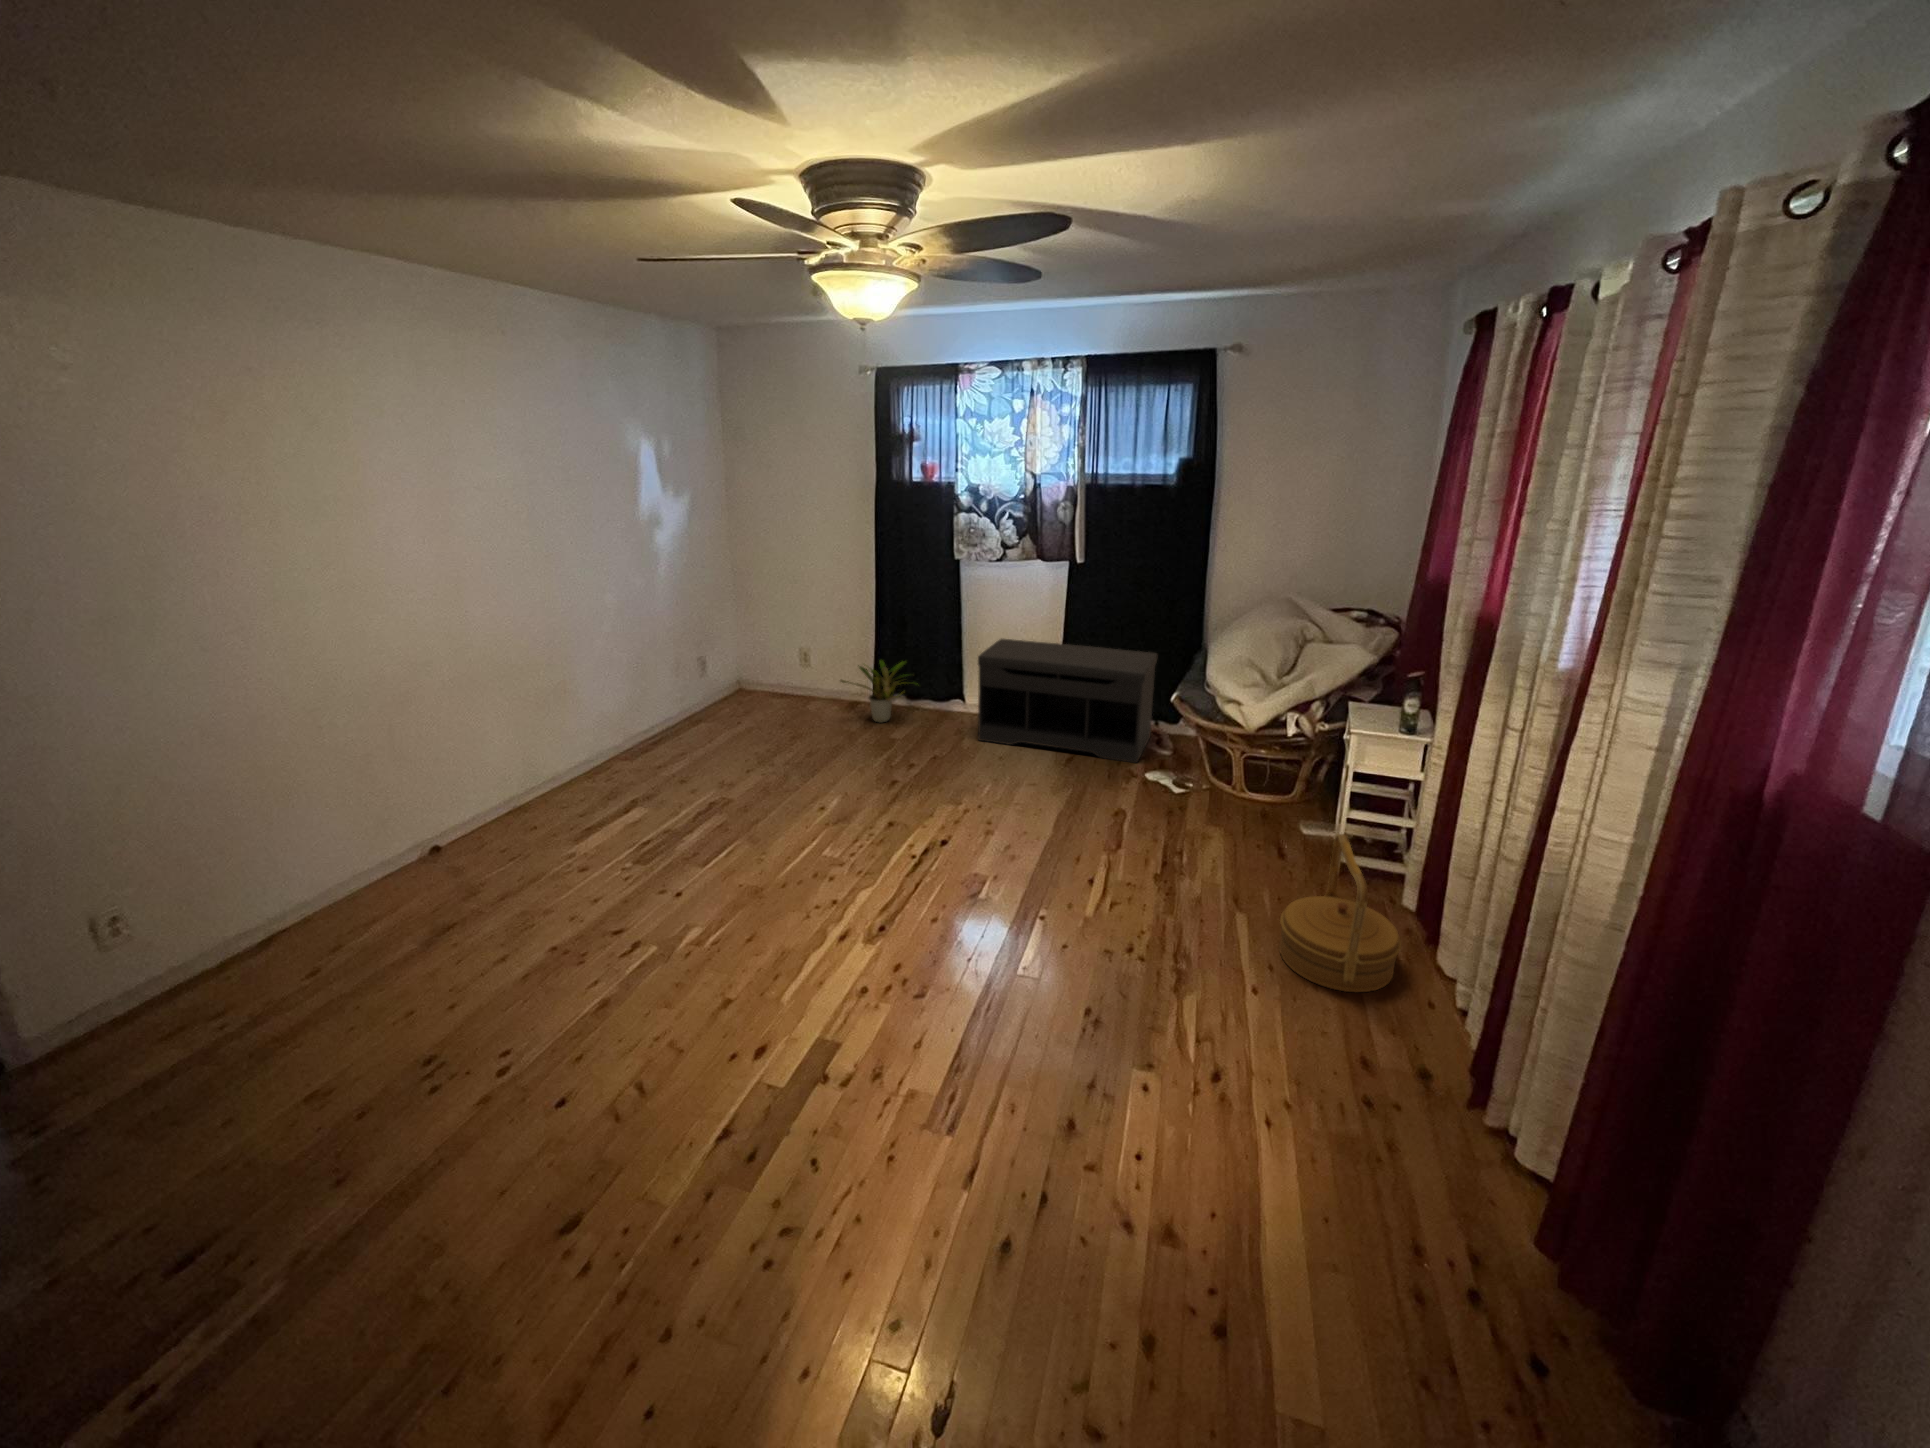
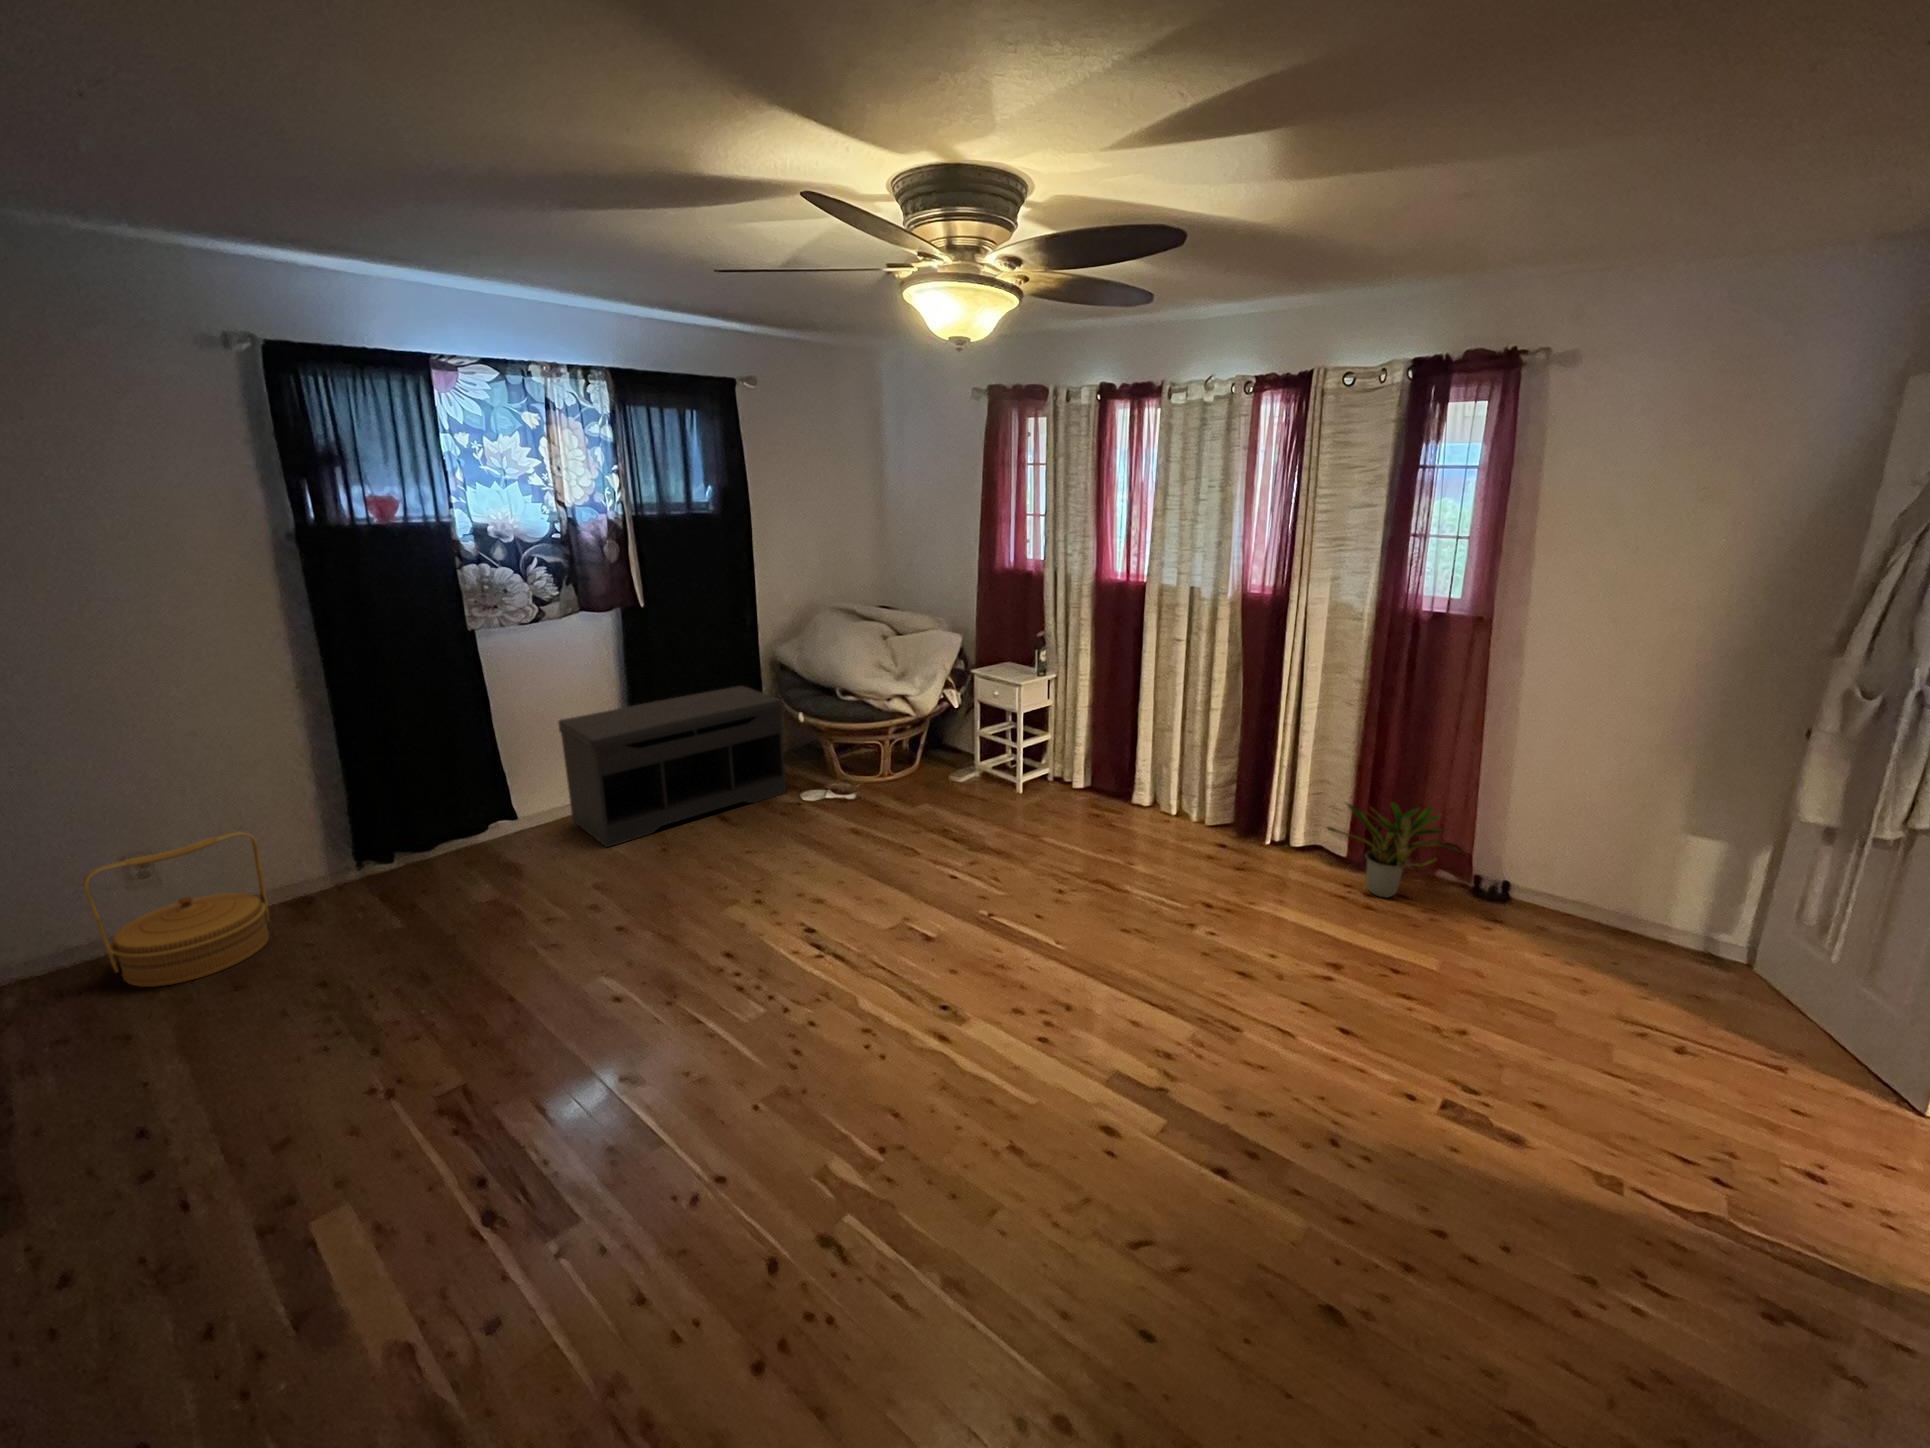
potted plant: present [841,660,915,723] -> present [1327,802,1458,898]
woven basket: present [1279,834,1401,993] -> present [83,831,270,987]

